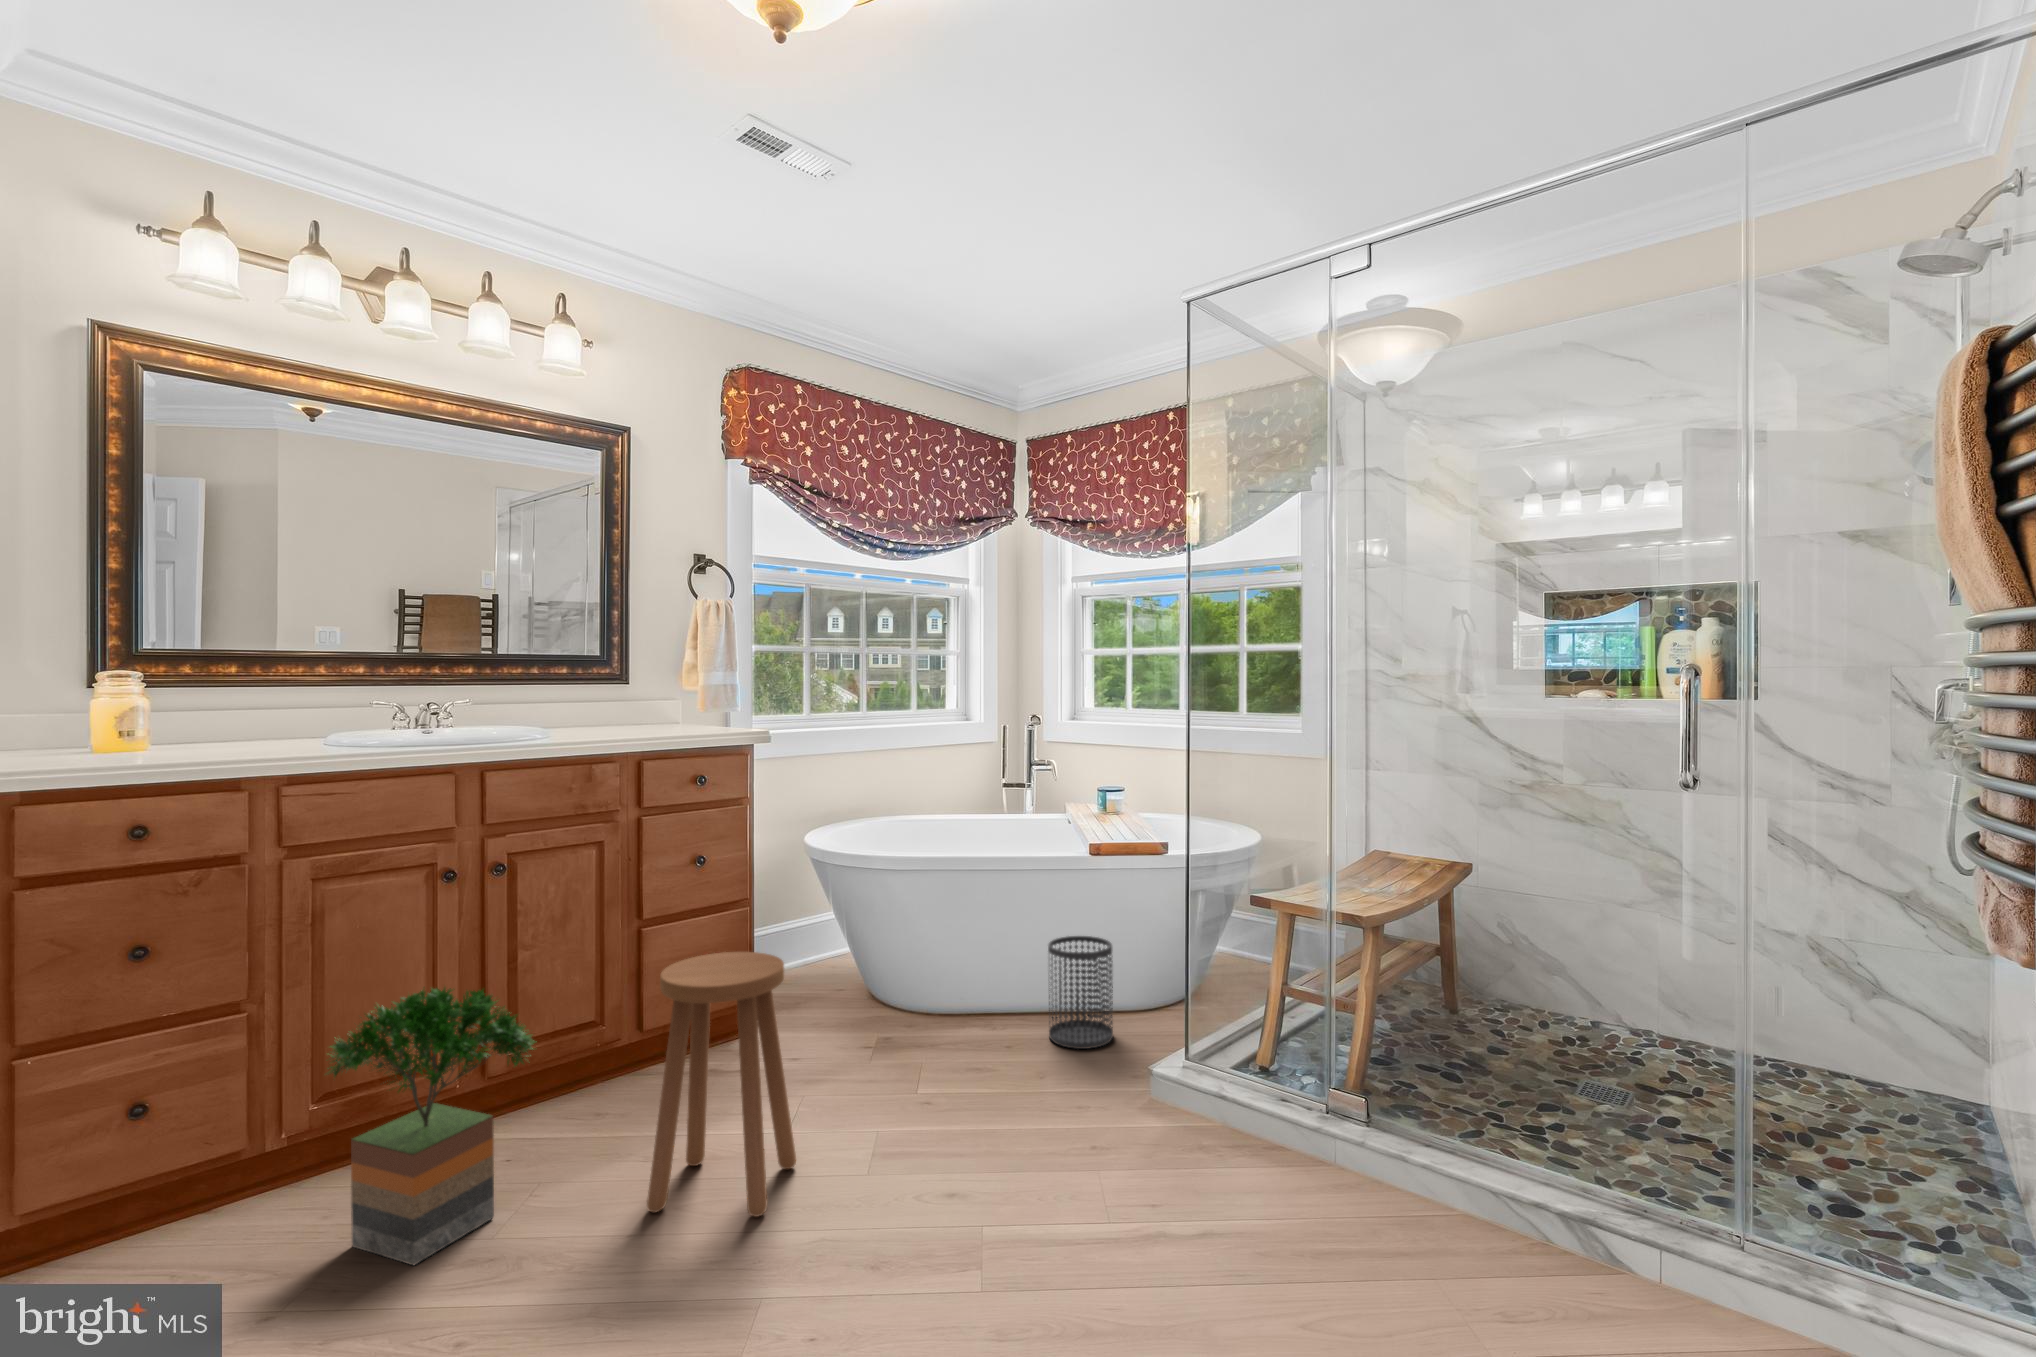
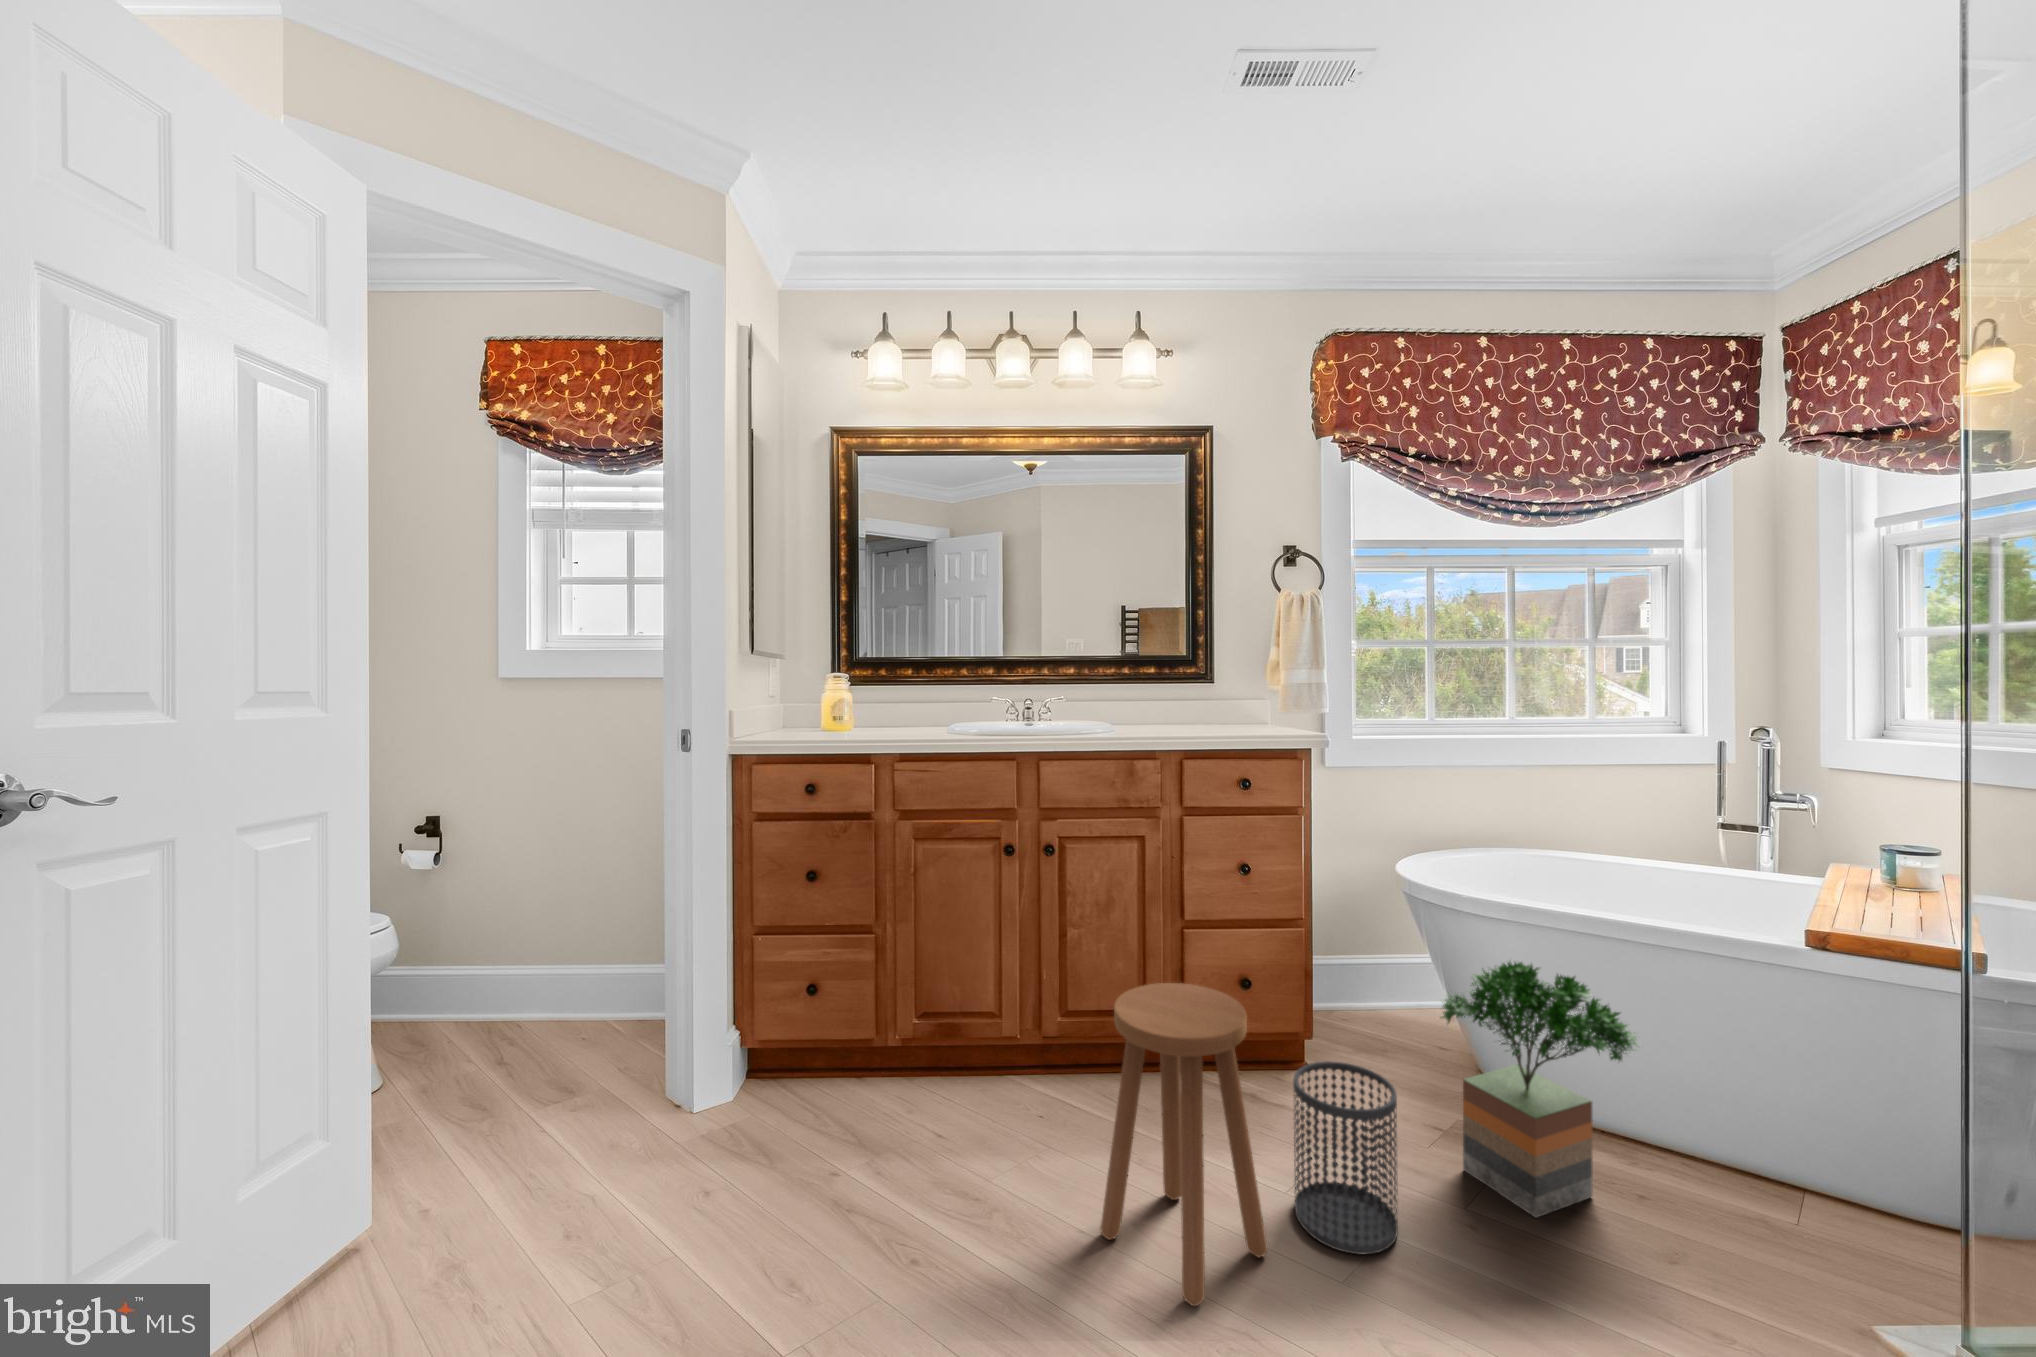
wastebasket: present [1048,936,1113,1049] -> present [1293,1061,1398,1254]
potted tree: present [327,988,535,1265] -> present [1440,962,1637,1218]

